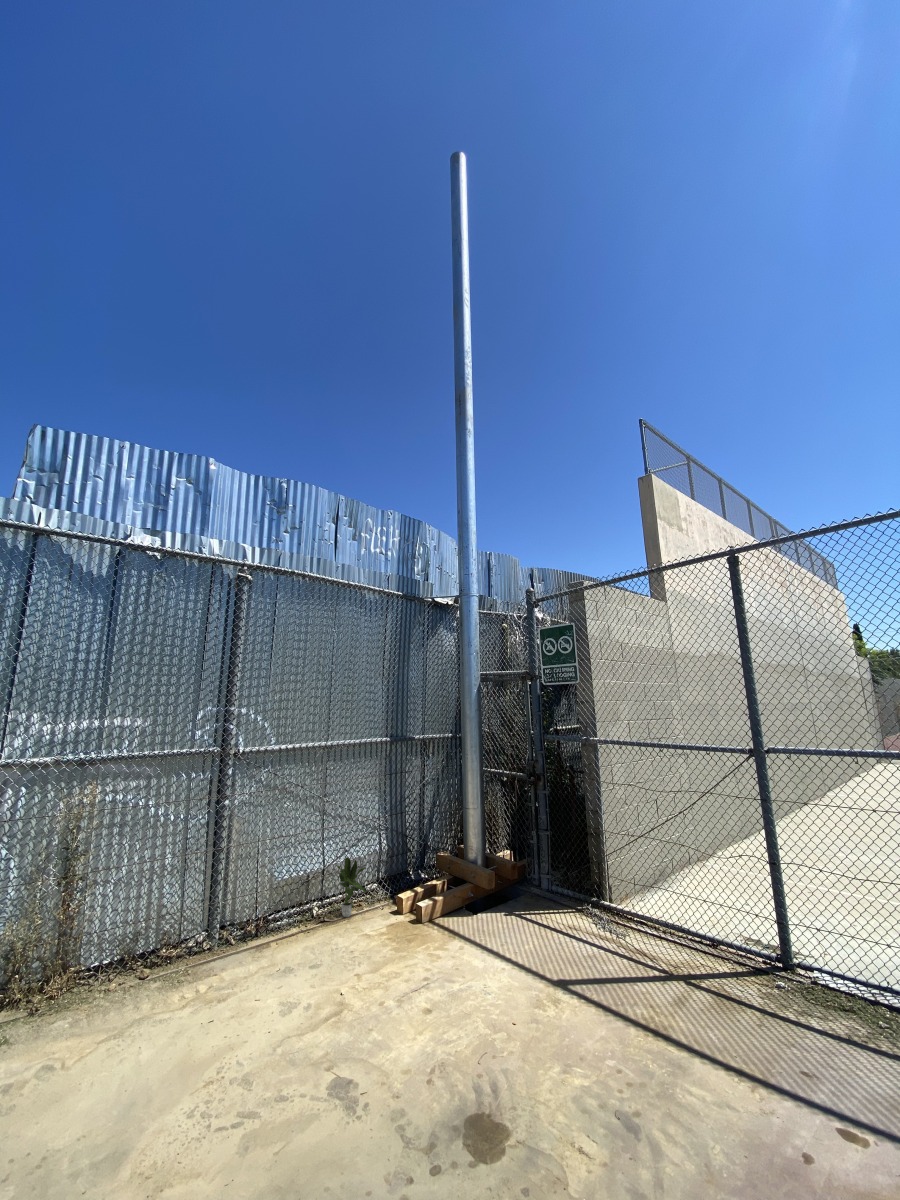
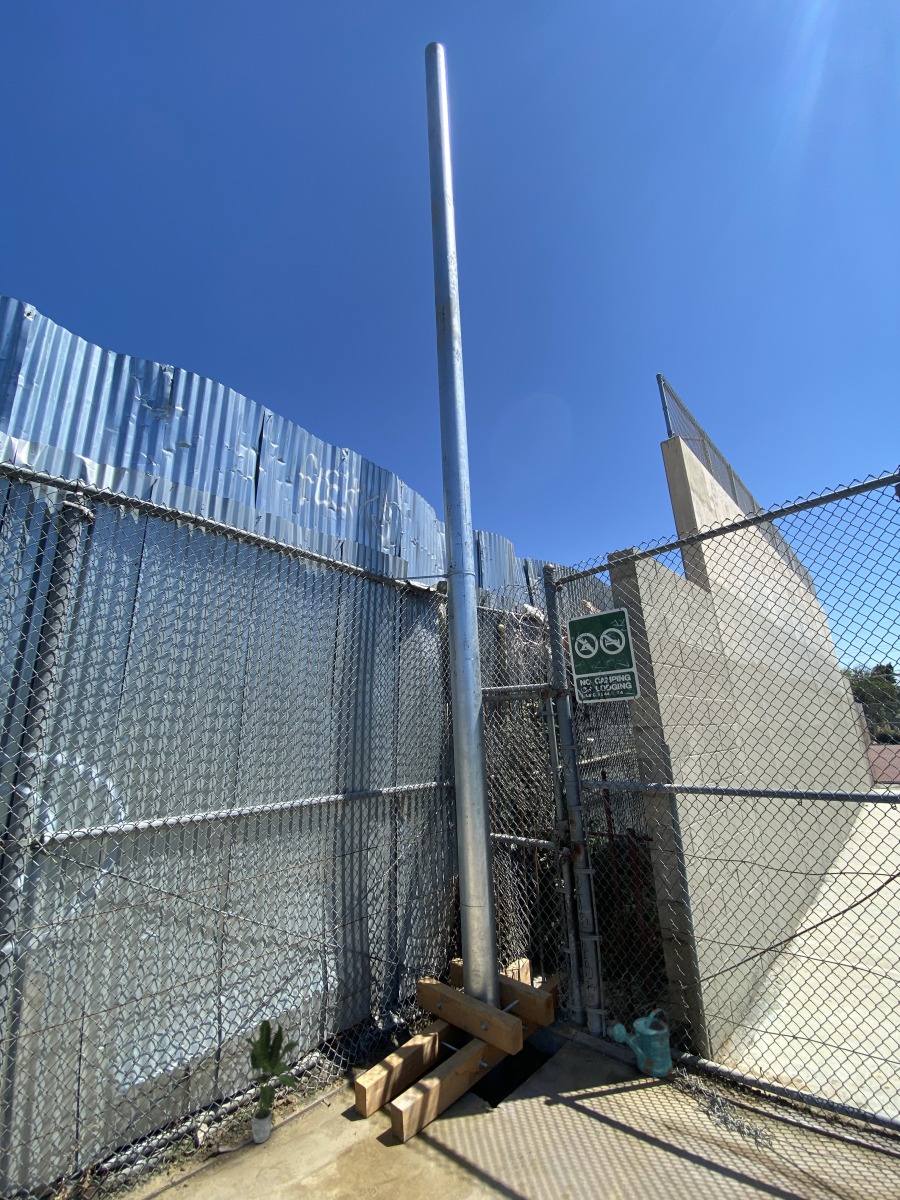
watering can: none [549,872,588,907] -> present [613,1009,673,1077]

